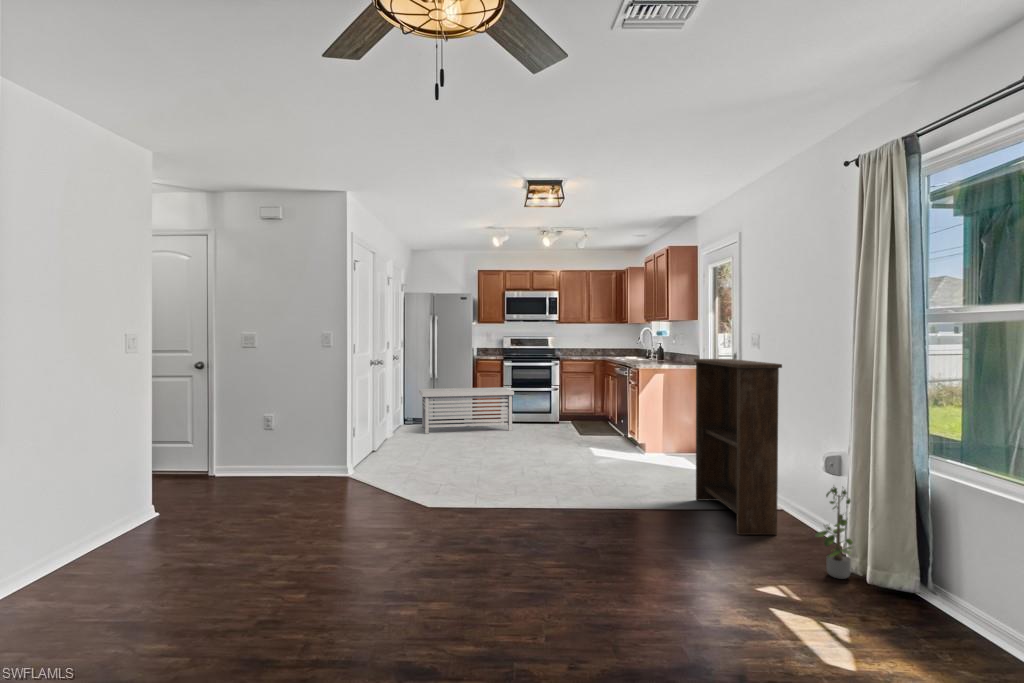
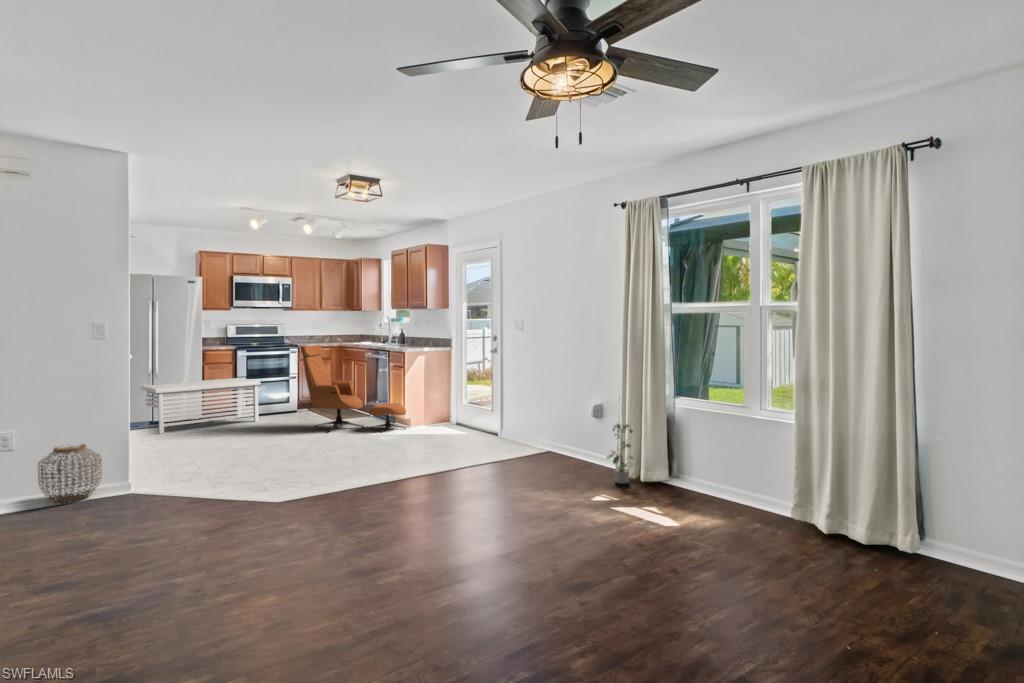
lounge chair: none [537,358,639,456] -> present [301,345,406,432]
bookshelf: present [694,359,782,535] -> none [487,341,568,471]
woven basket: none [277,436,322,485] -> present [38,444,102,503]

